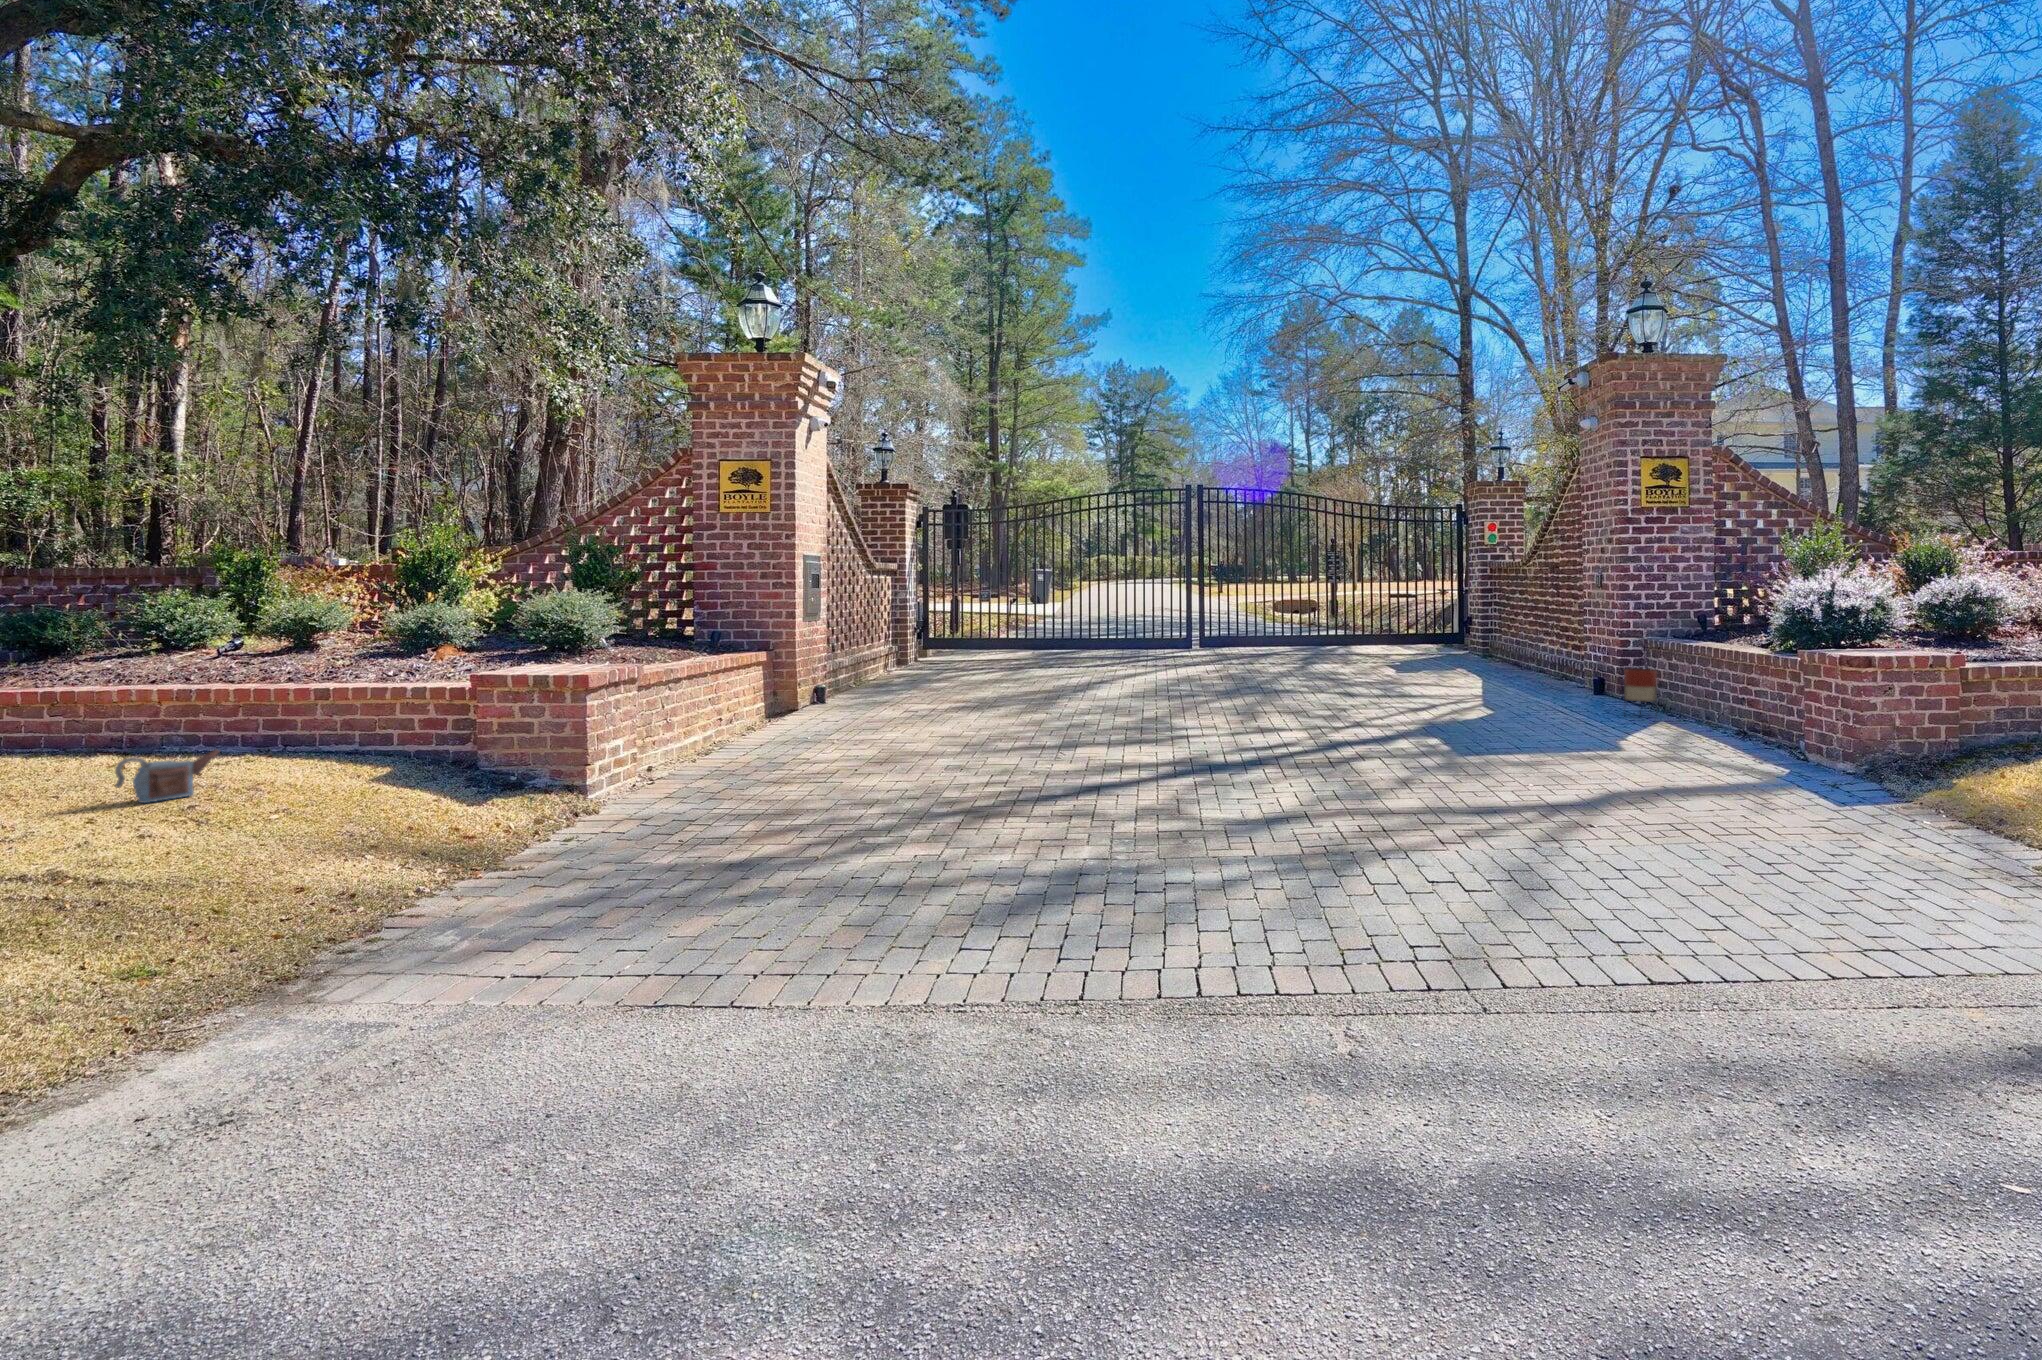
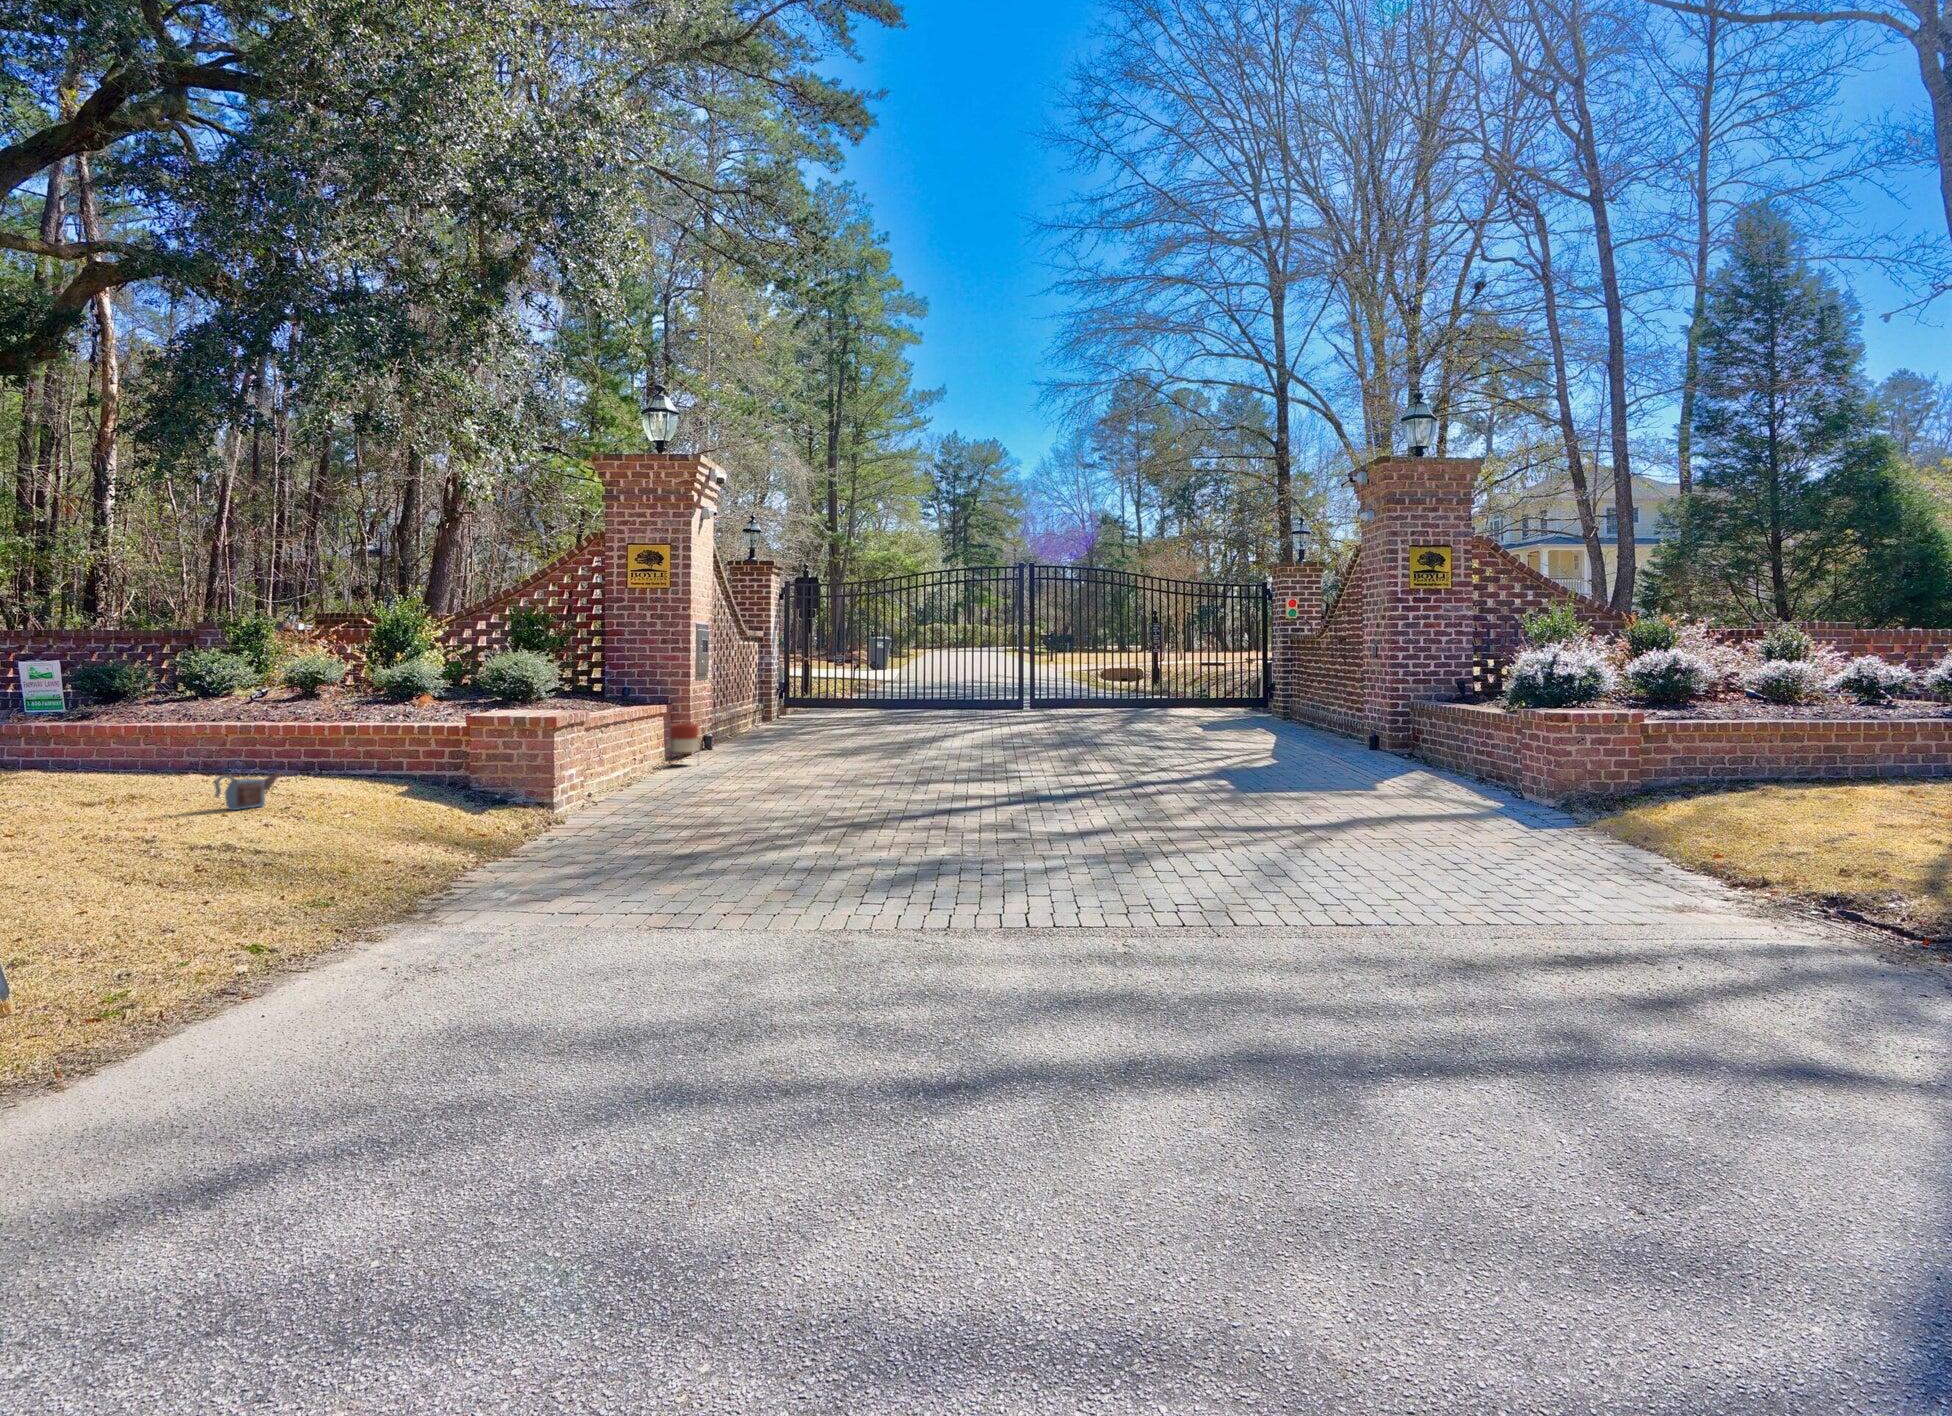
planter: present [1624,669,1657,703] -> present [669,724,699,753]

